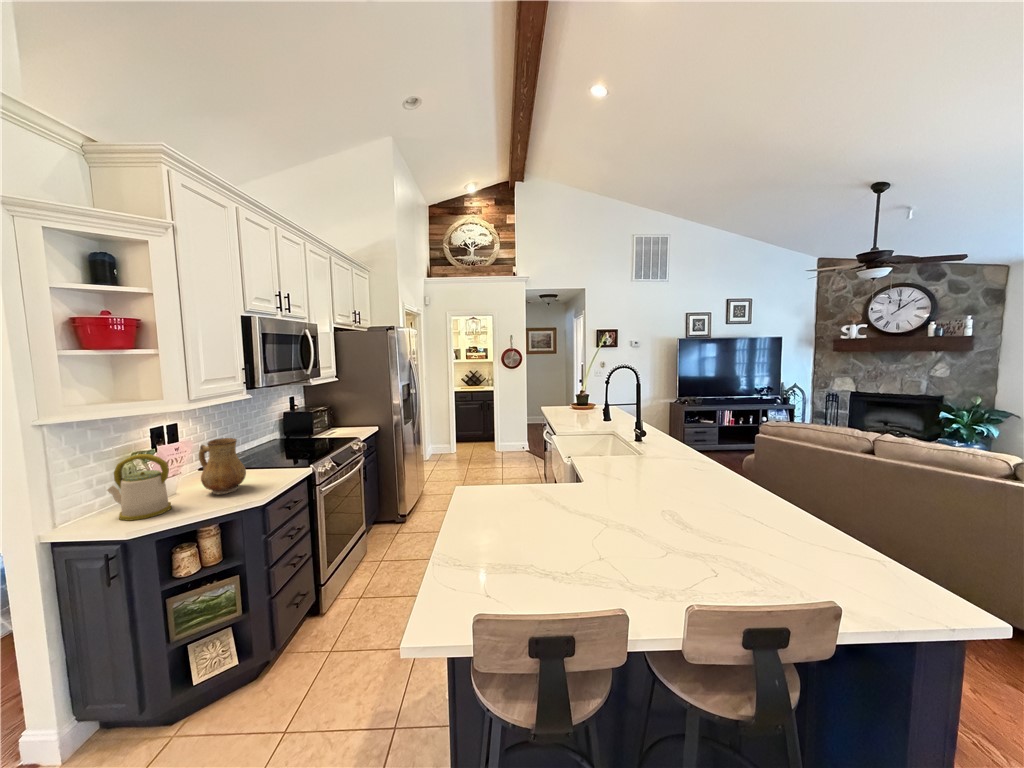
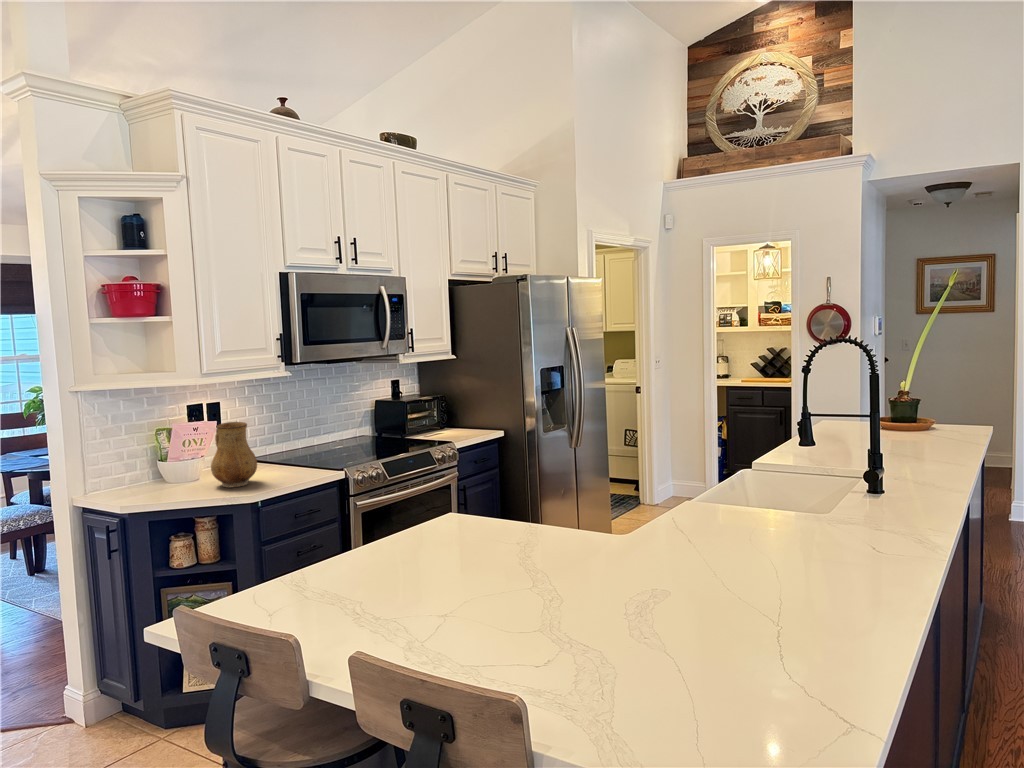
kettle: present [107,454,171,521] -> none [126,430,179,499]

